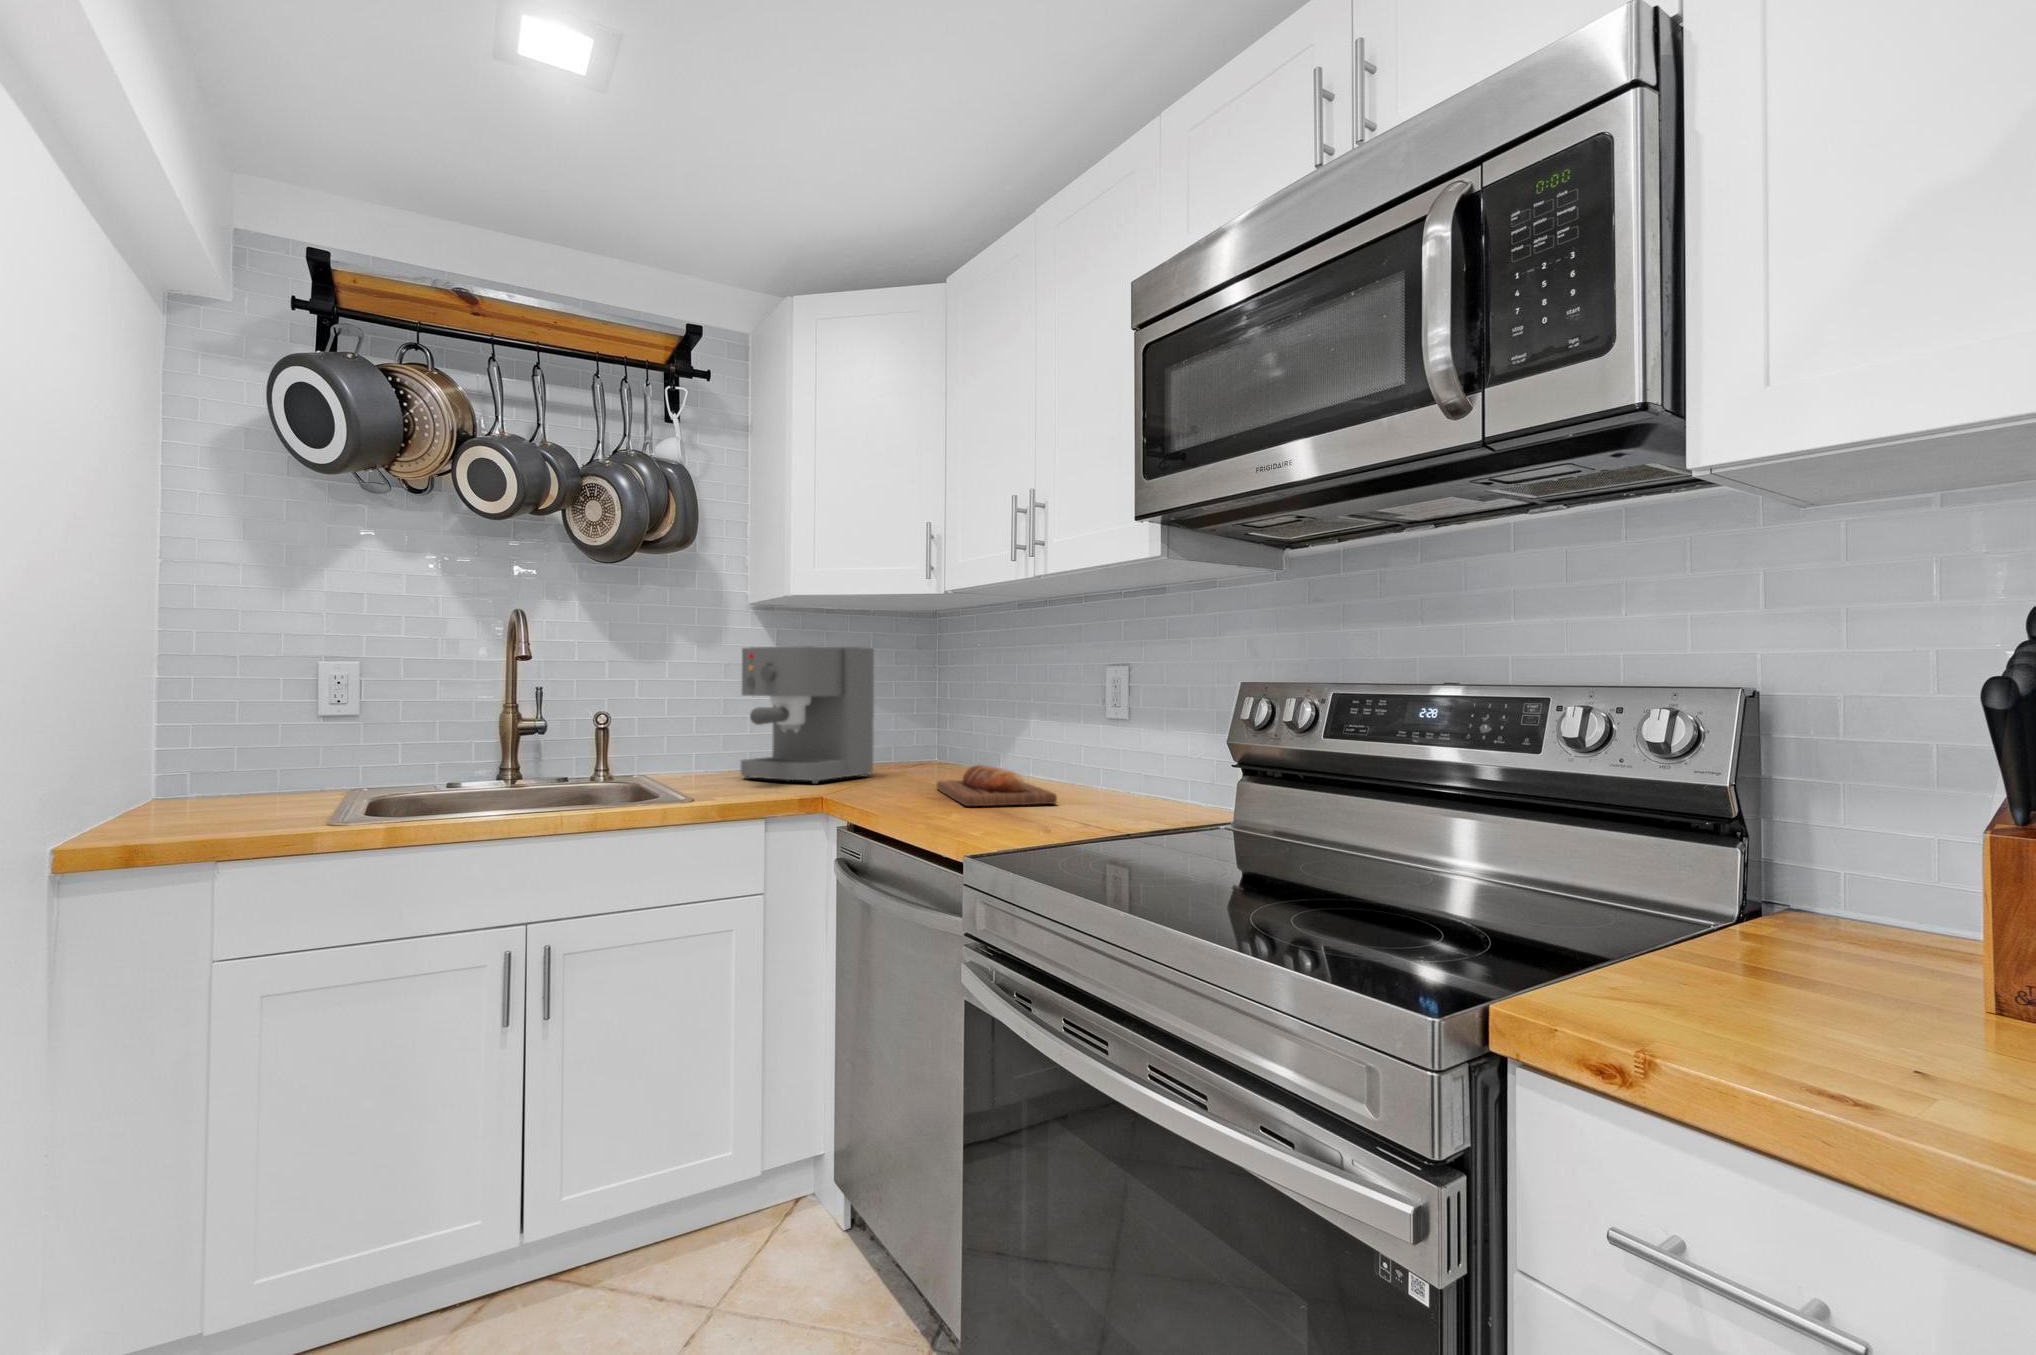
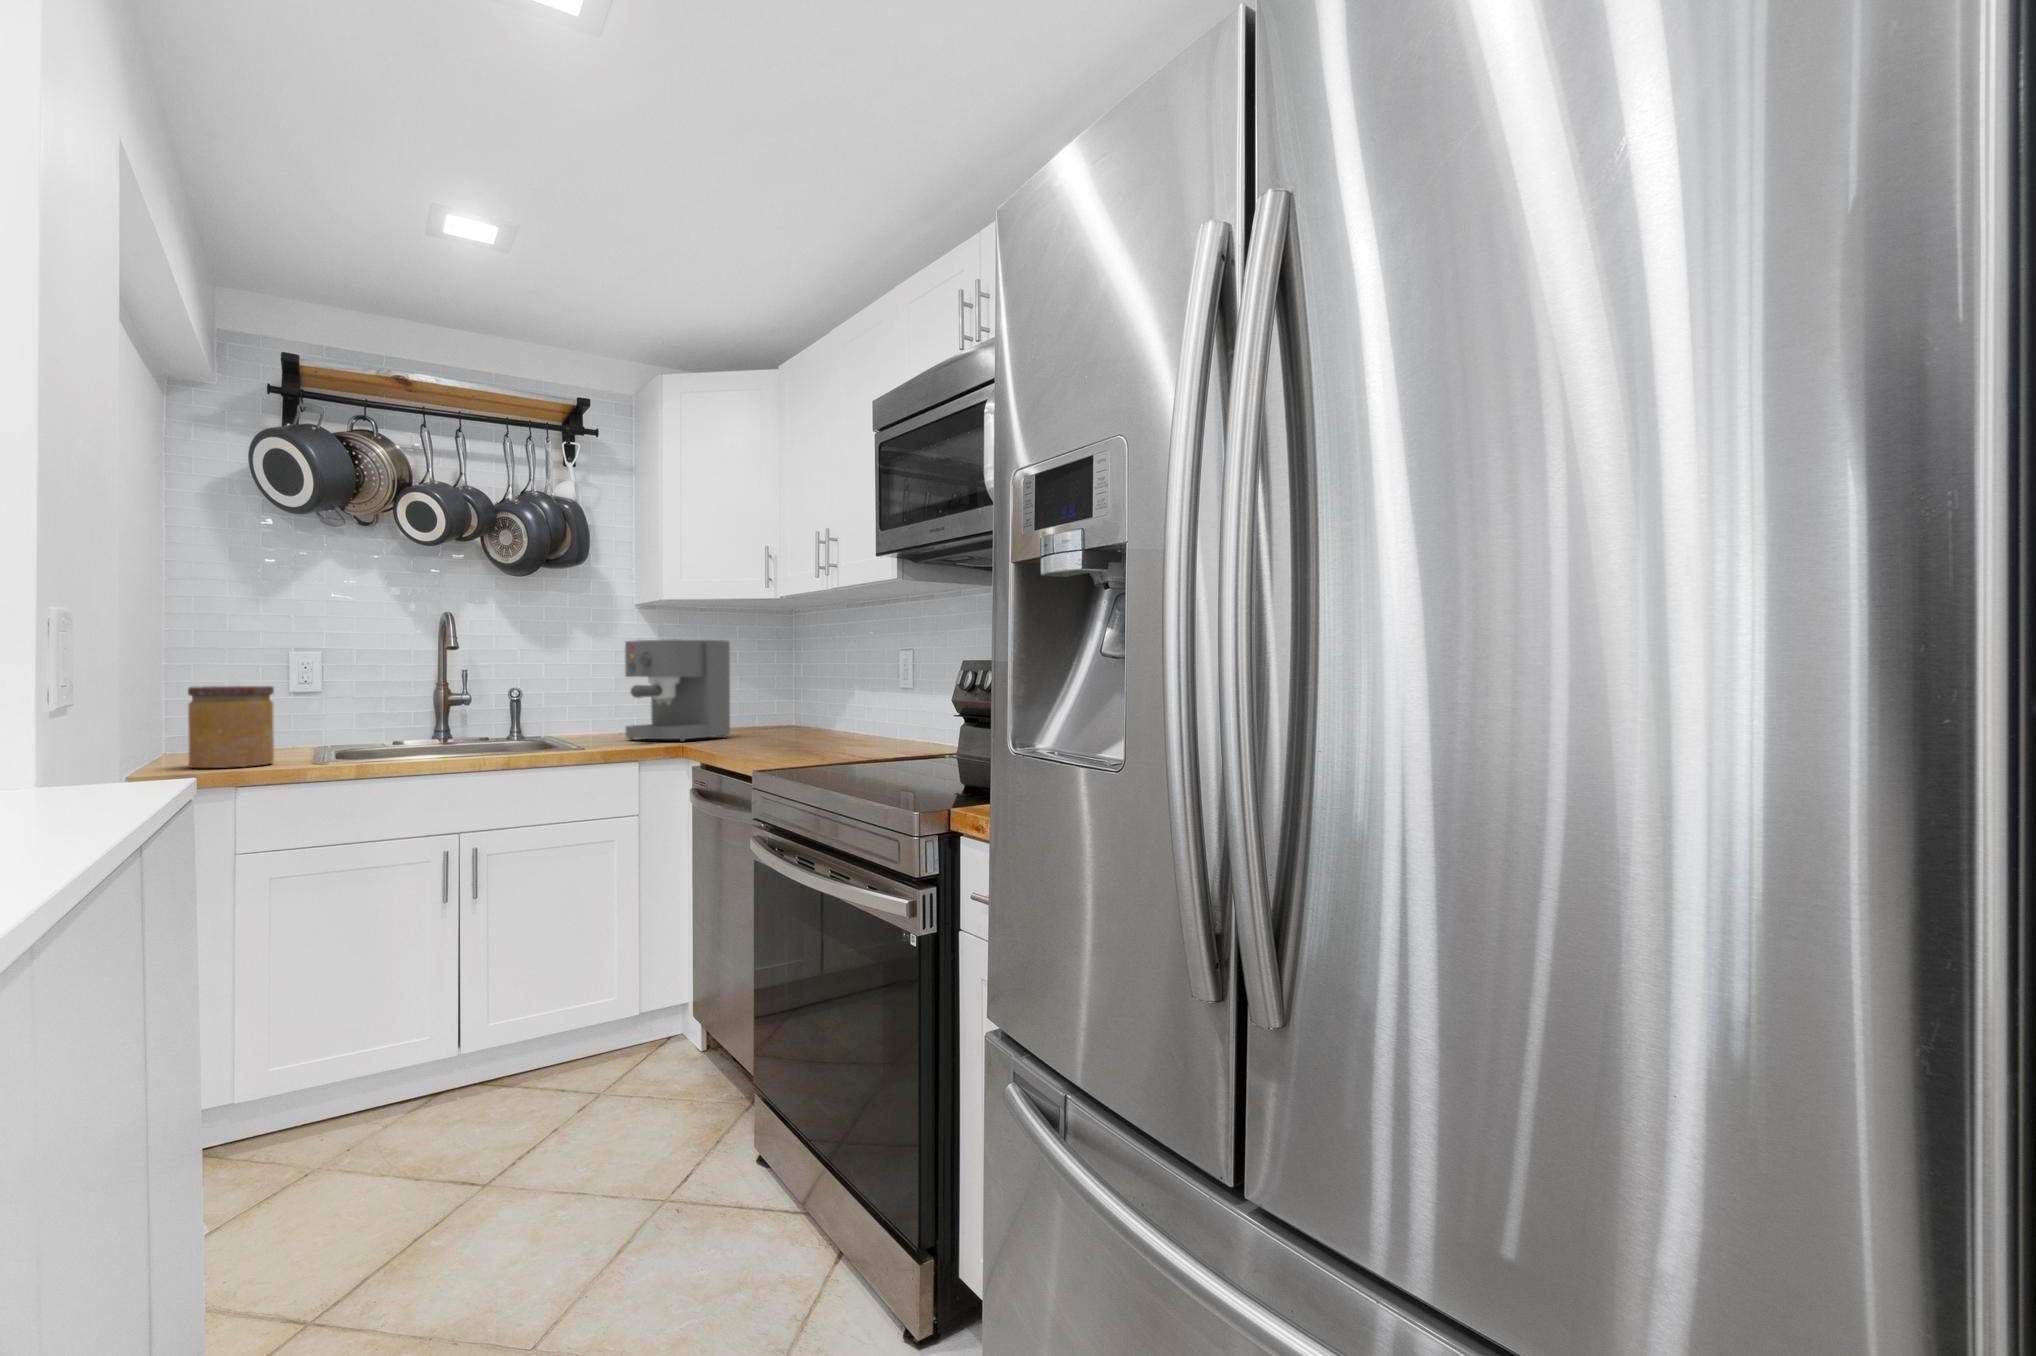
jar: none [161,708,279,826] -> present [188,686,274,768]
bread loaf: present [937,765,1057,806] -> none [772,724,852,750]

